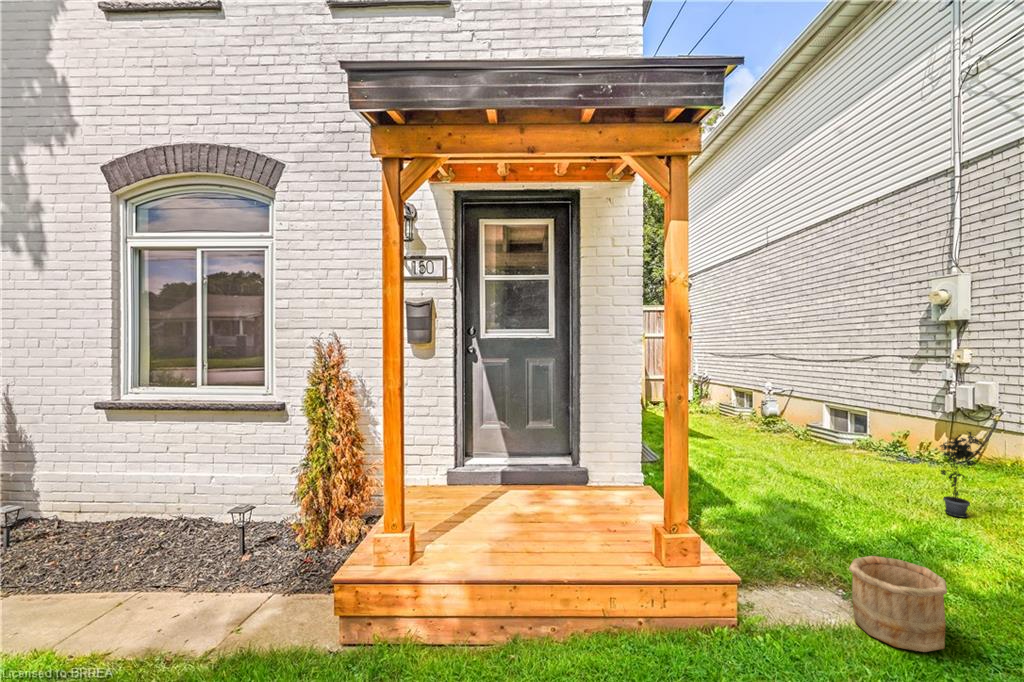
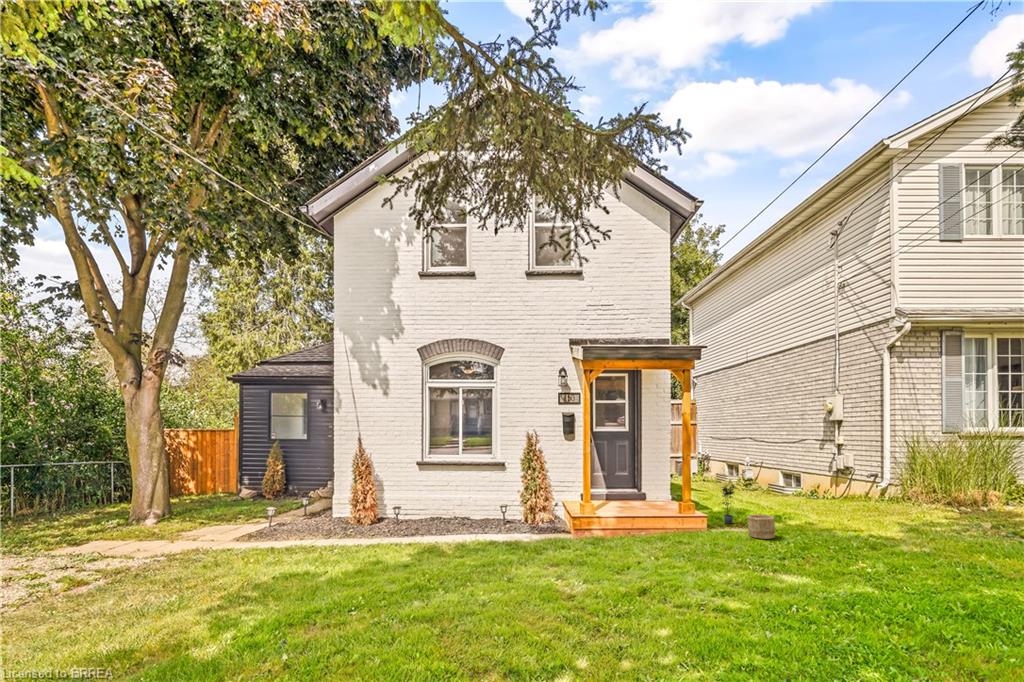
potted plant: present [940,432,983,517] -> present [722,485,737,524]

